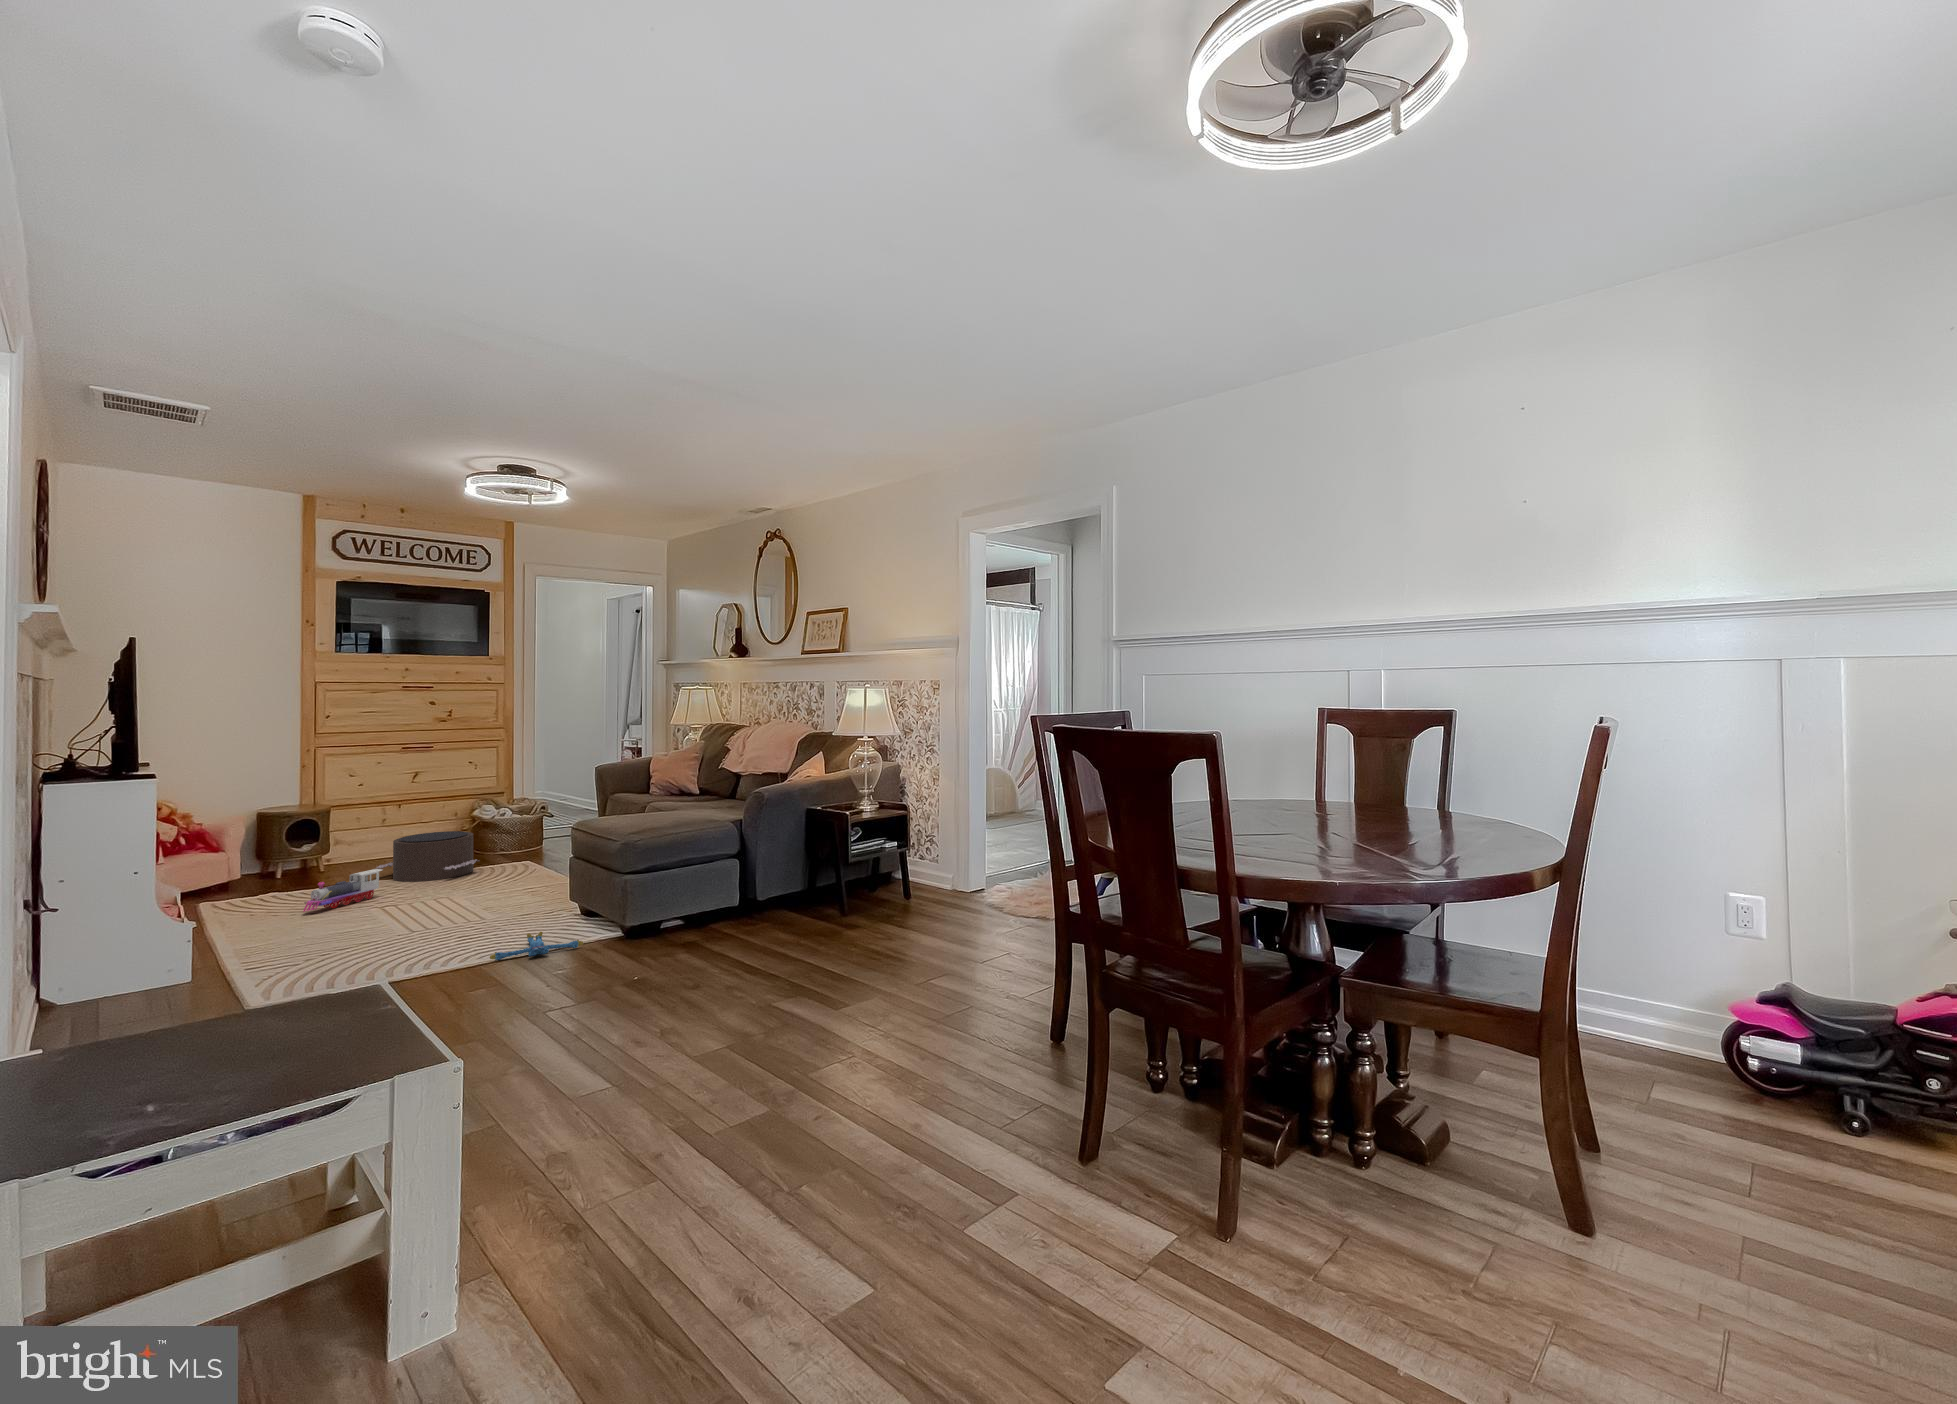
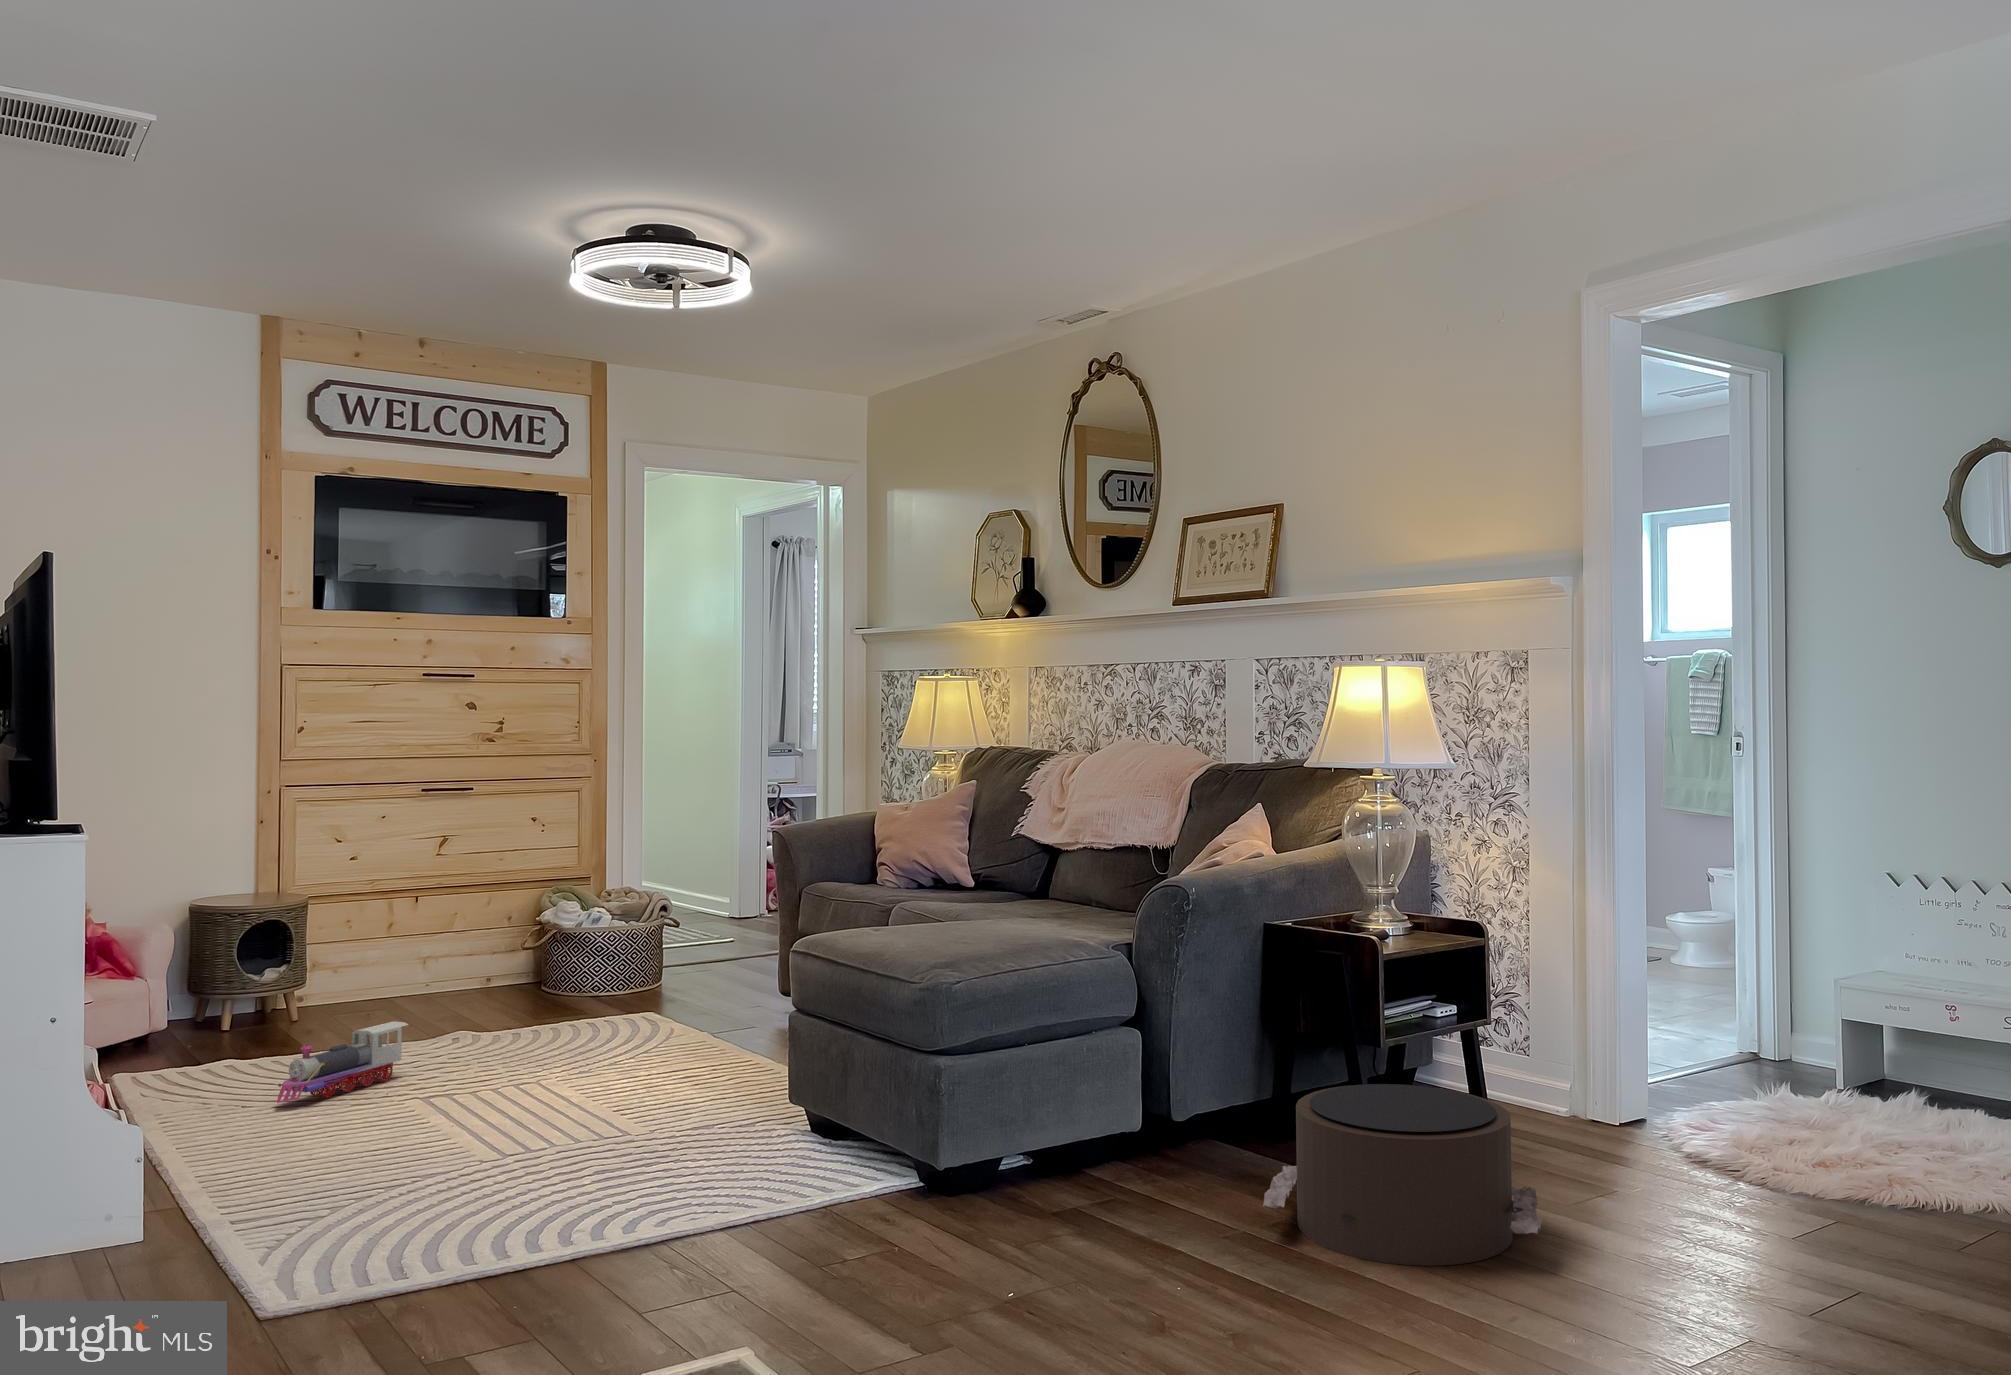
pouf: present [376,831,478,882] -> present [1263,1084,1542,1266]
plush toy: present [490,932,583,960] -> none [654,1186,837,1252]

